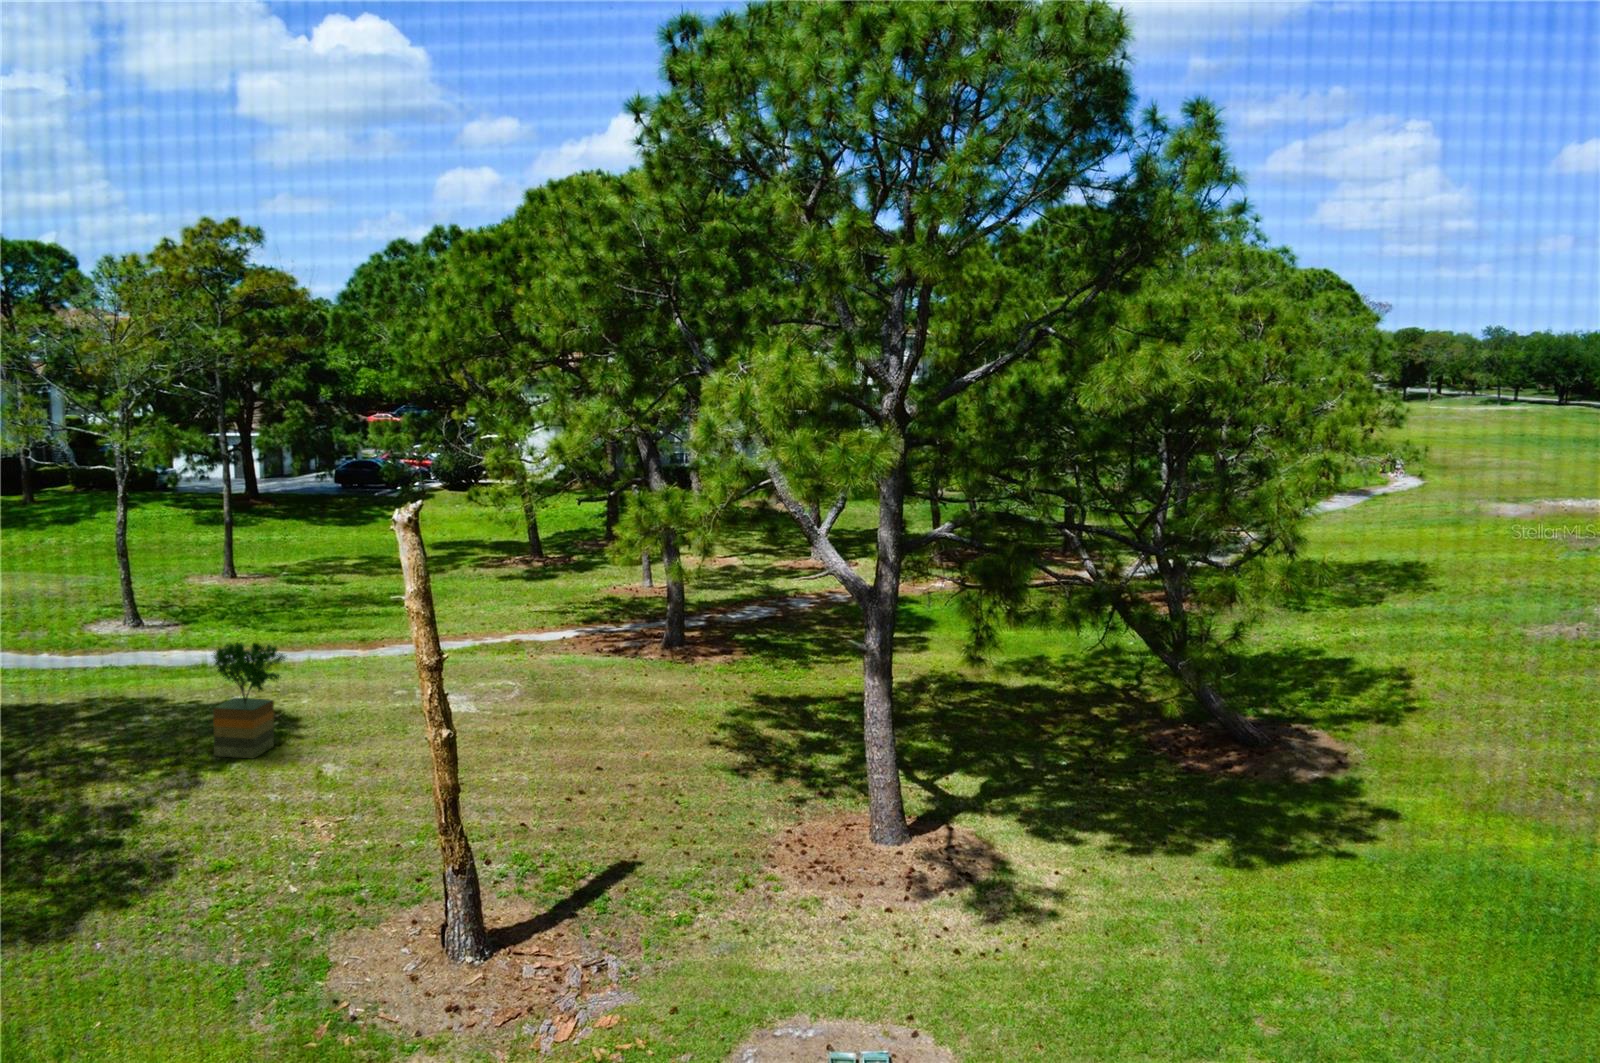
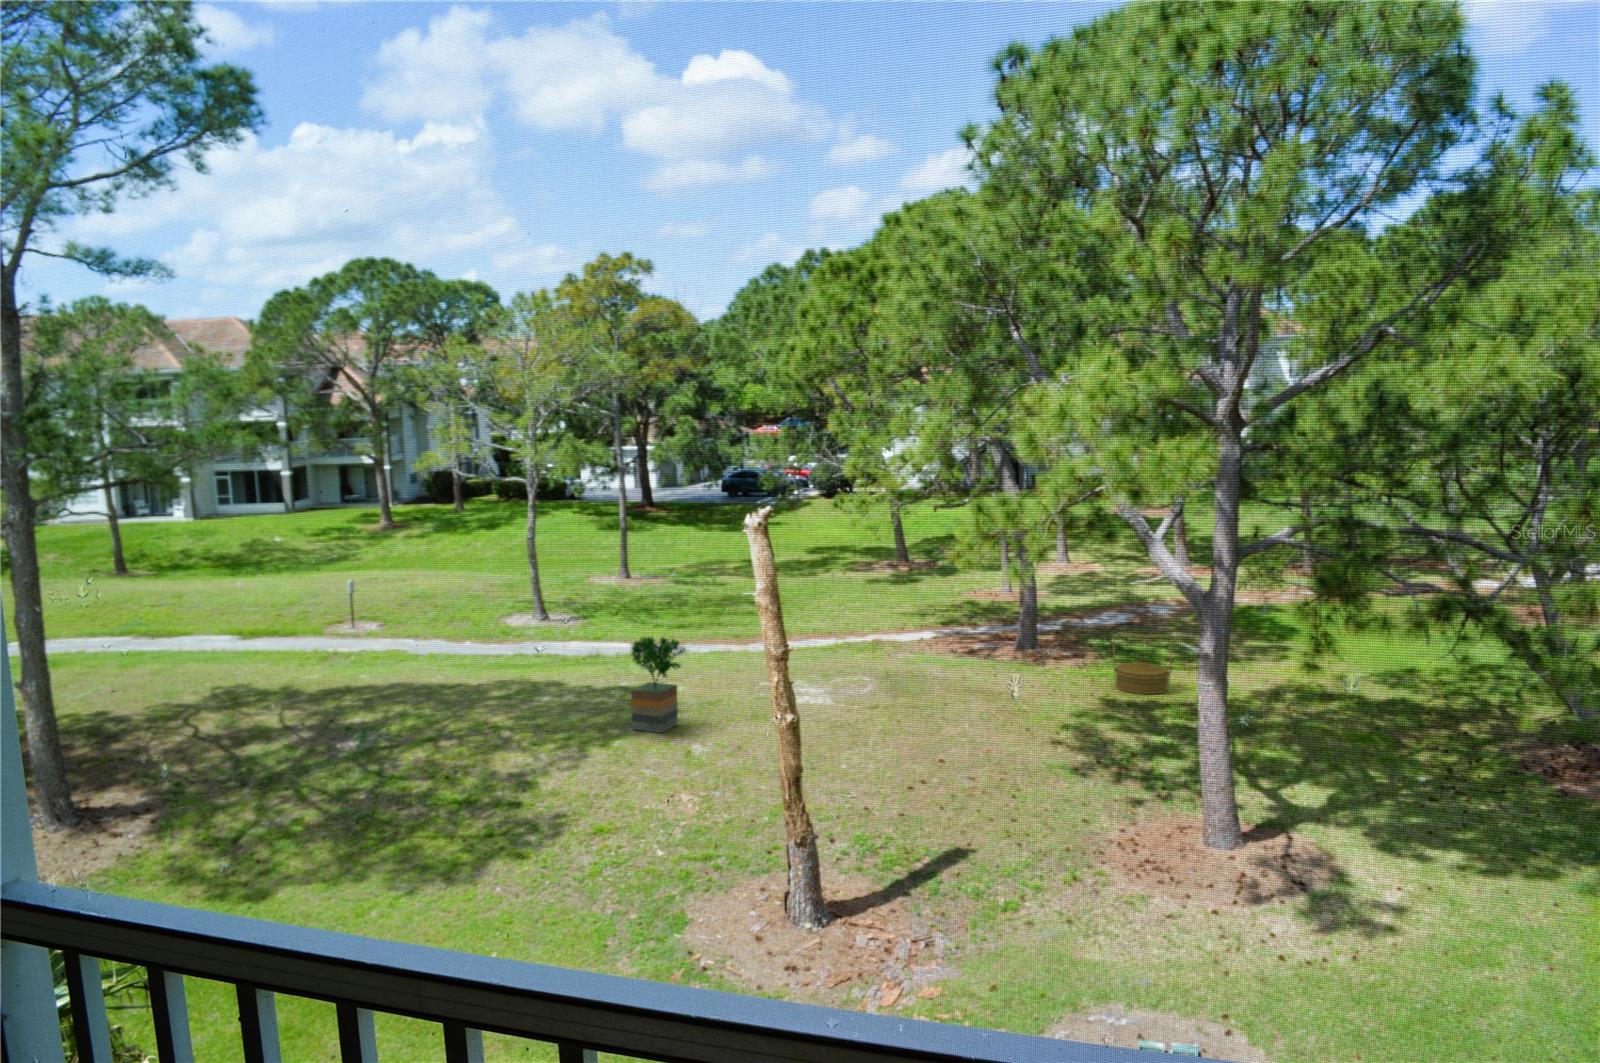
basket: none [769,627,829,692] -> present [1113,632,1173,694]

